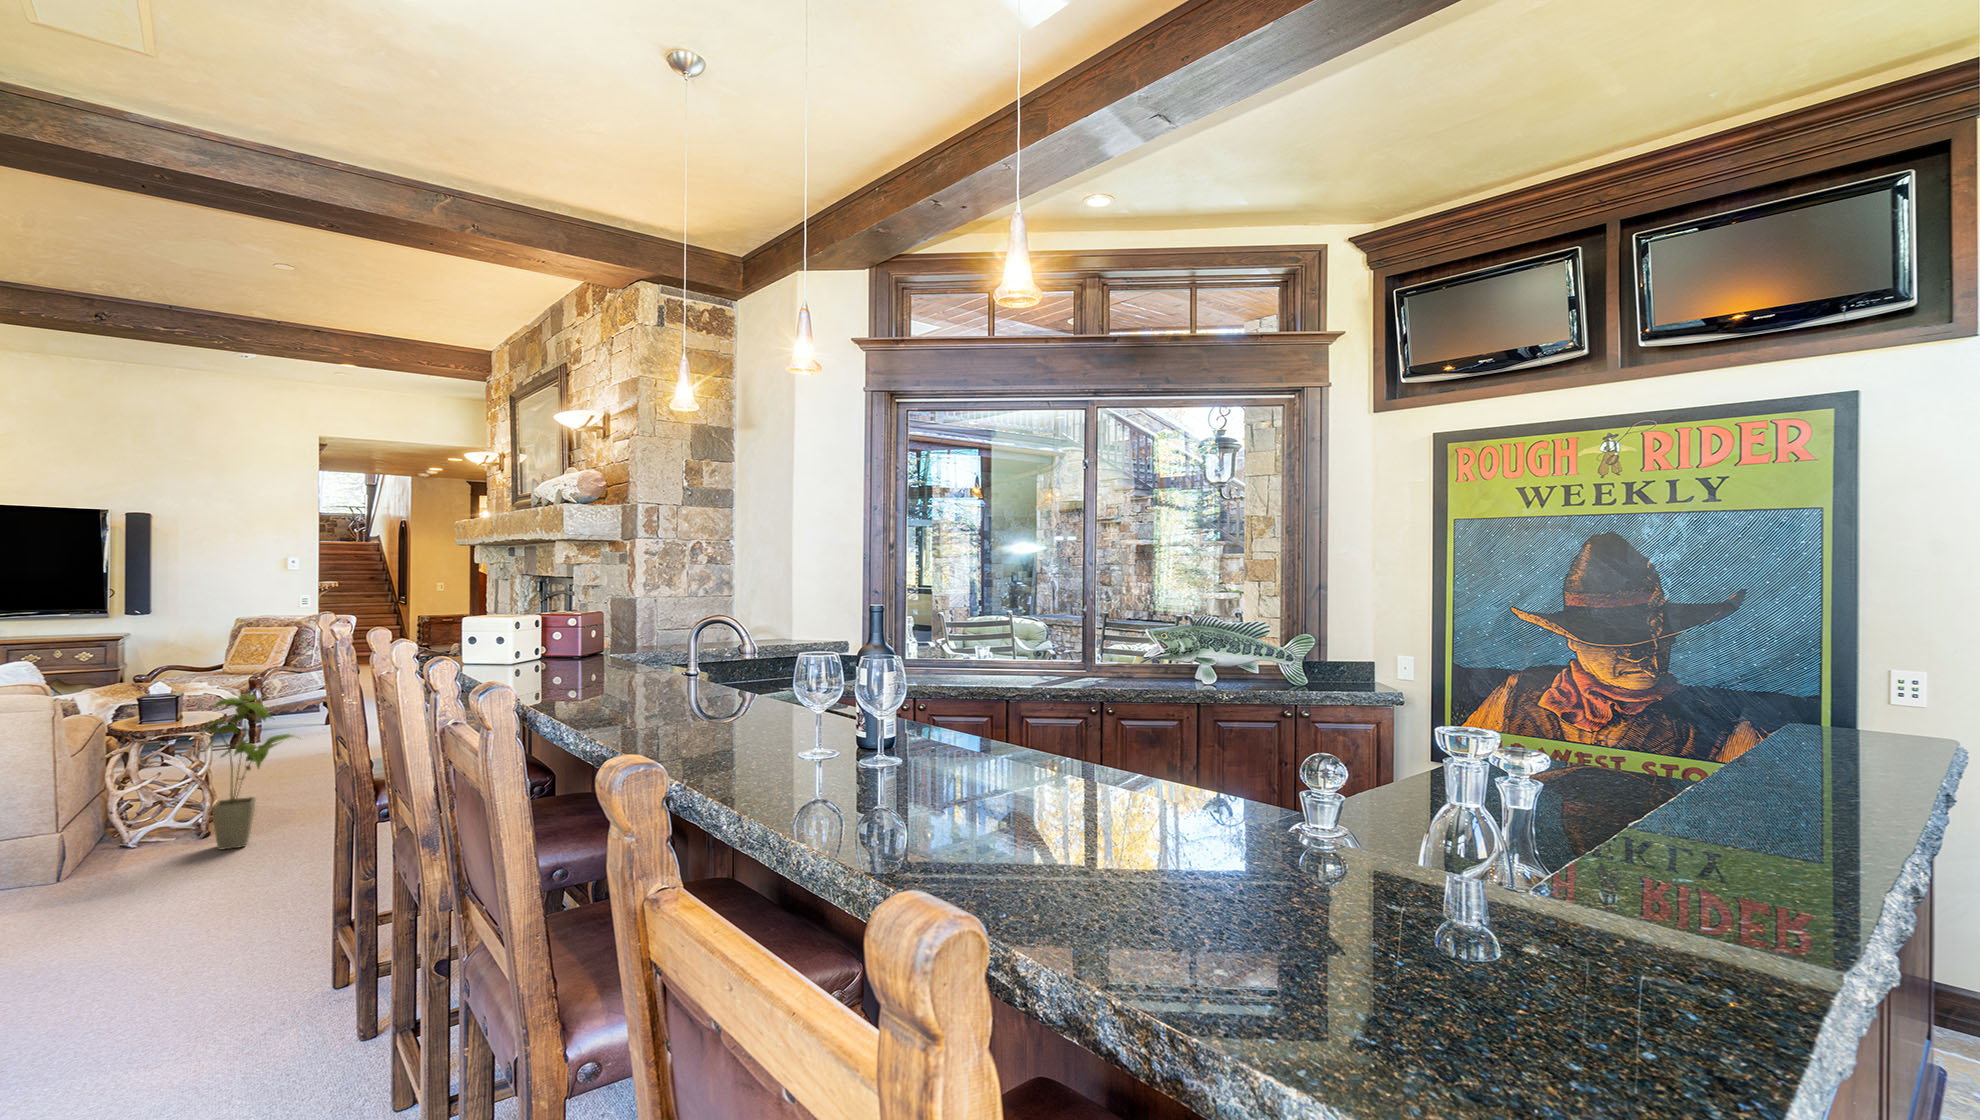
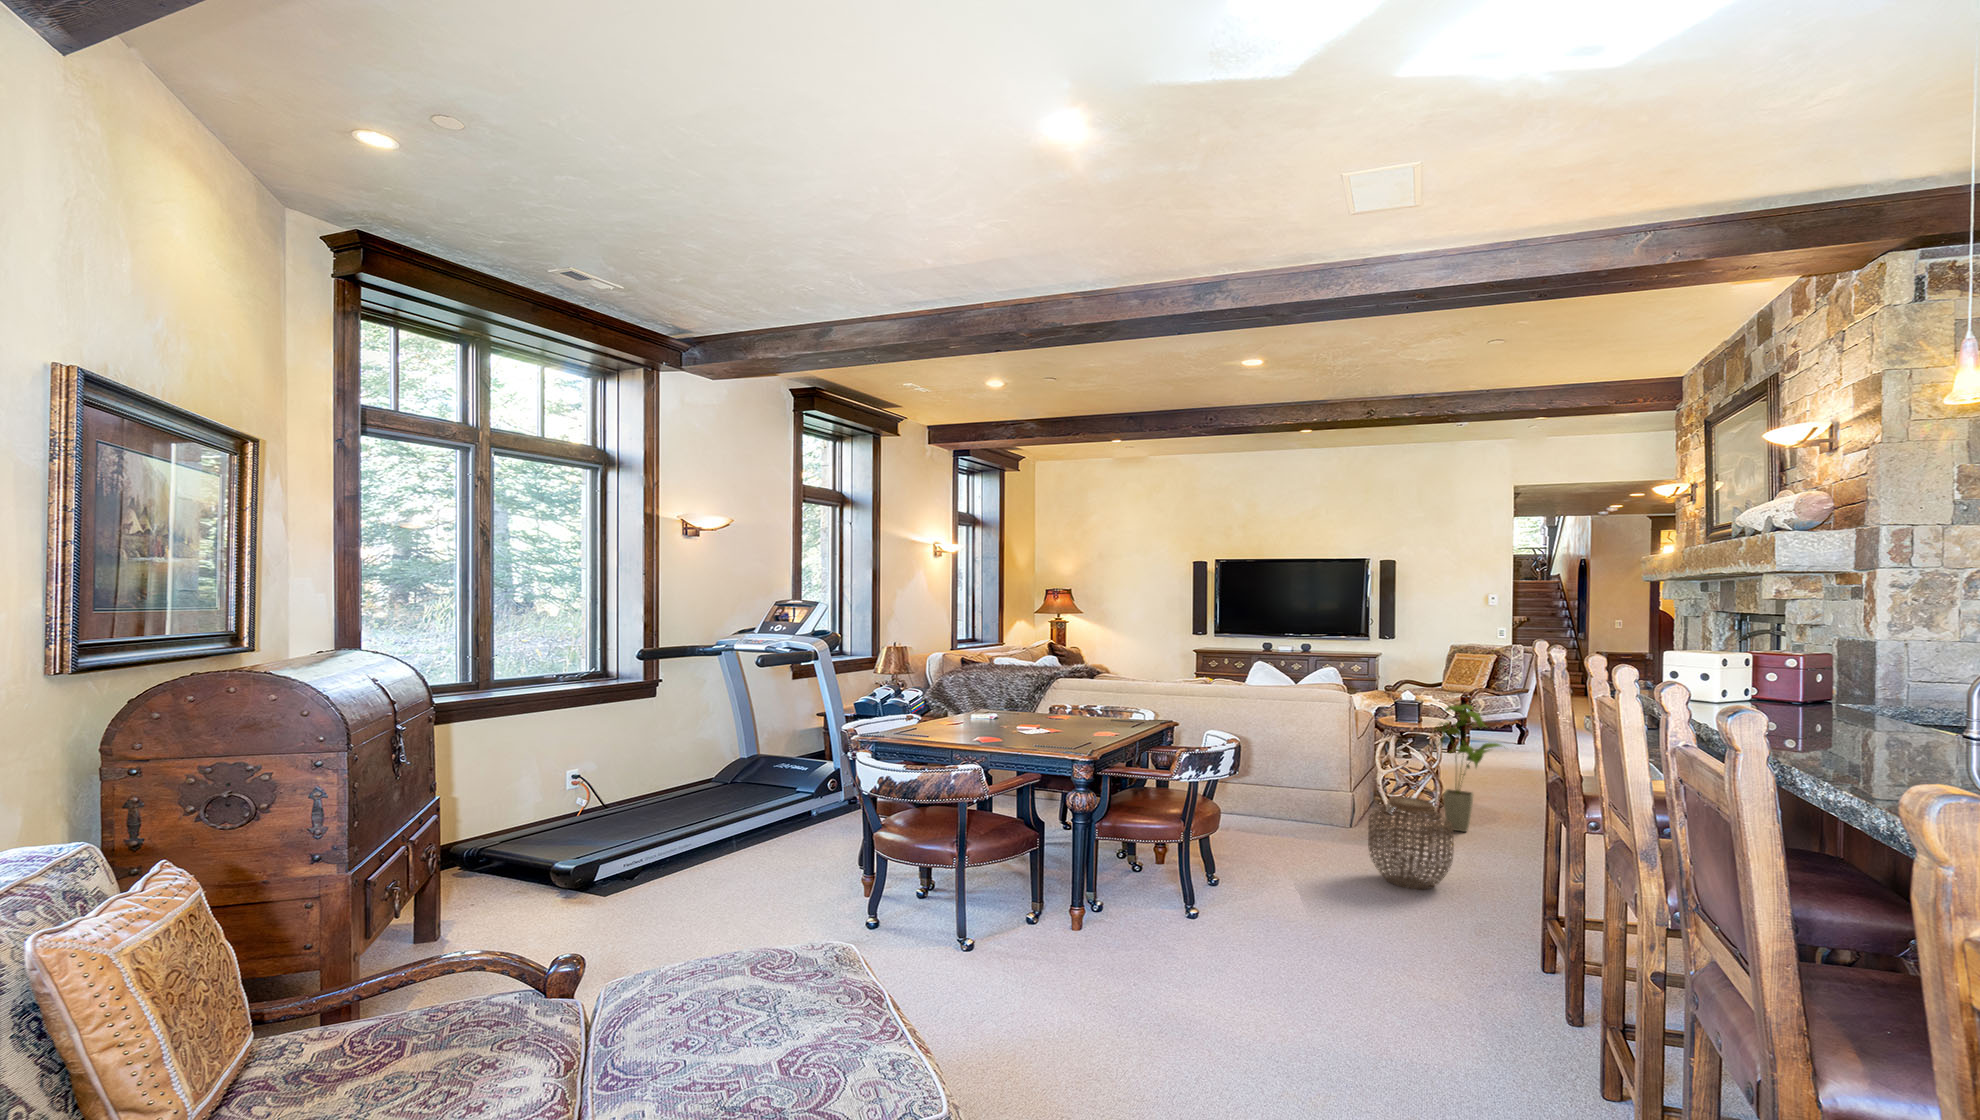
woven basket: none [77,830,217,956] -> present [1368,797,1454,890]

